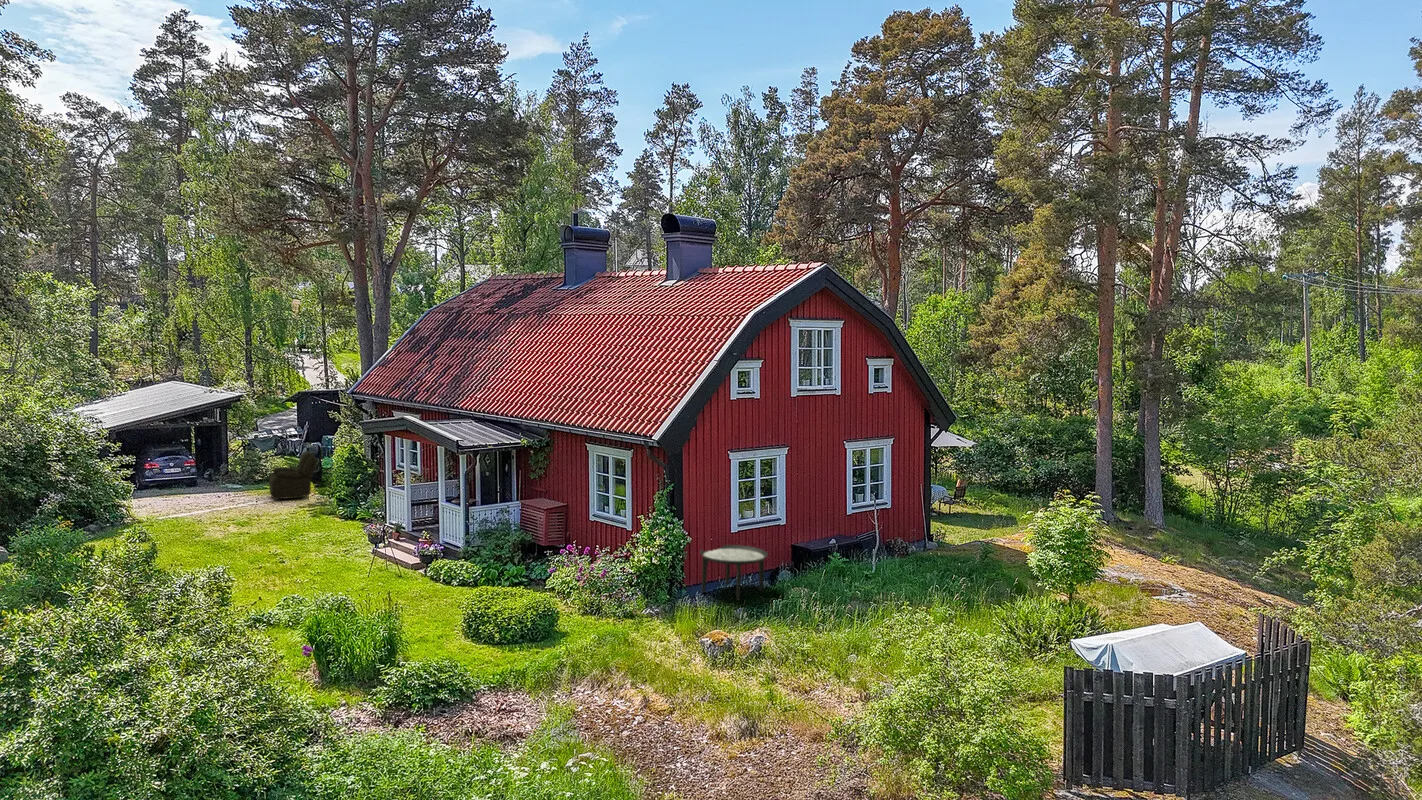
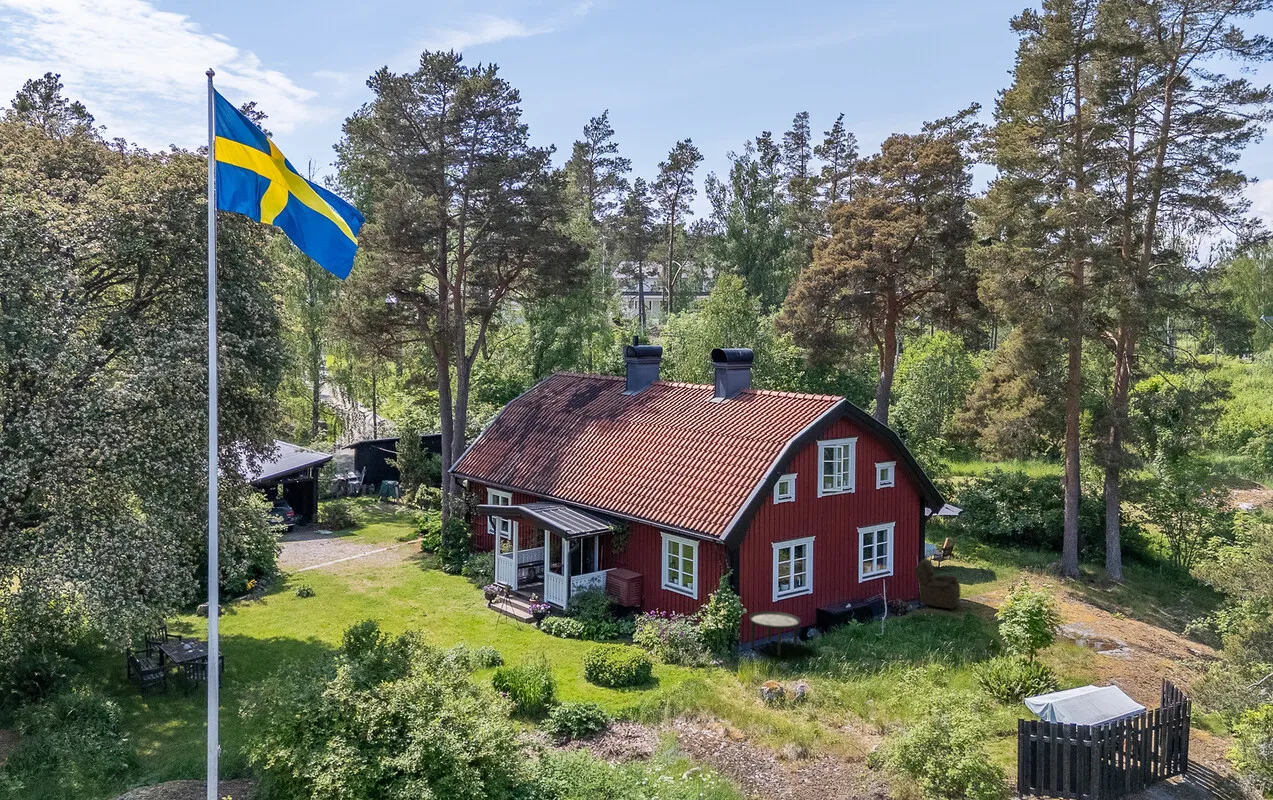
chair: present [269,451,318,500] -> present [914,559,960,609]

